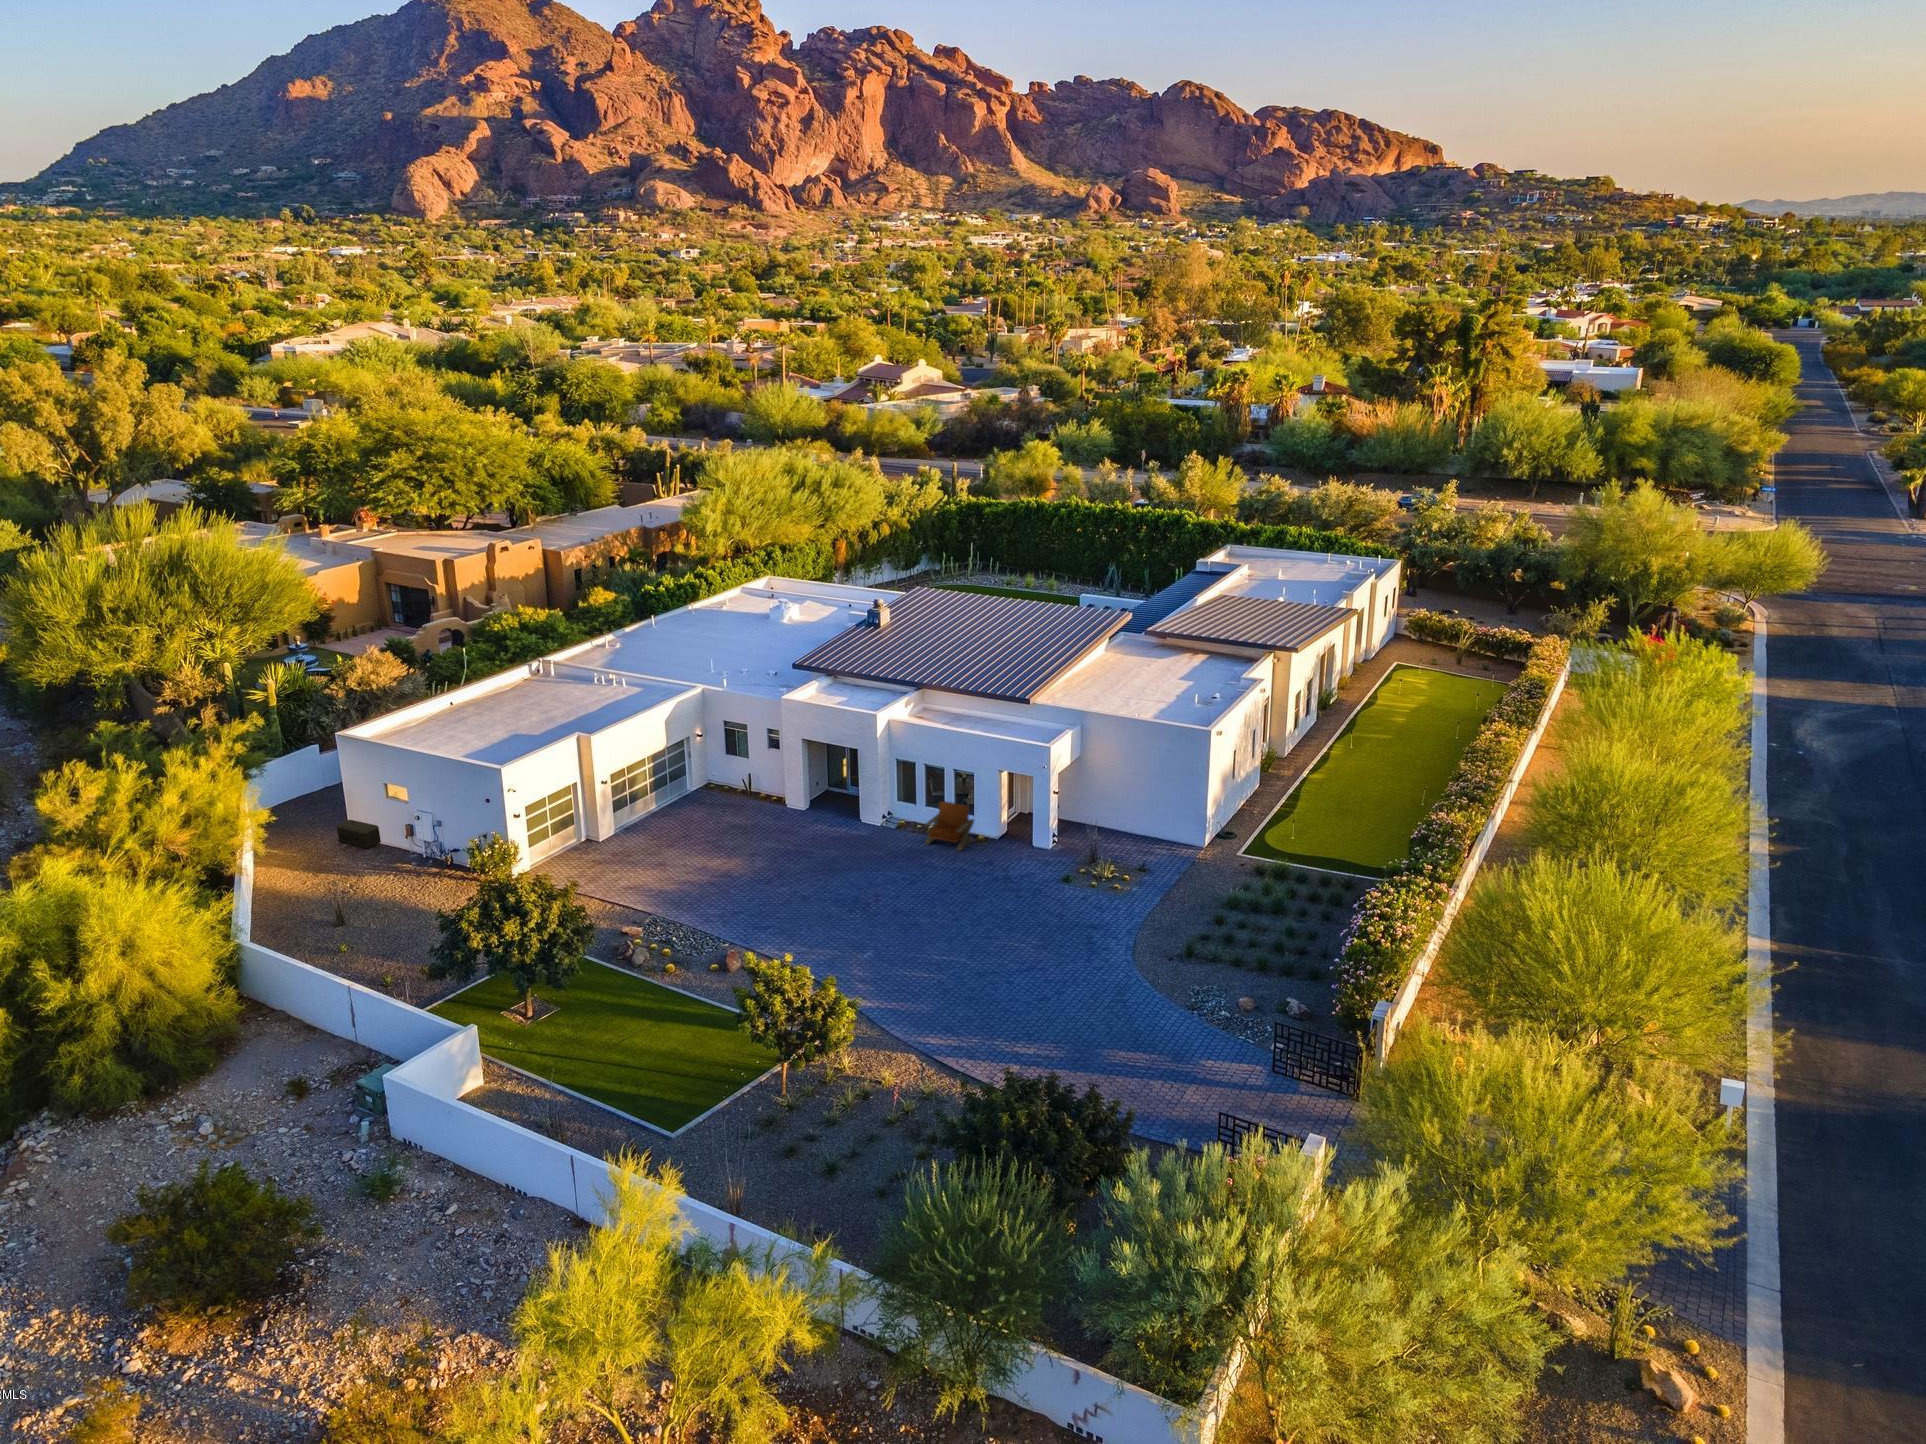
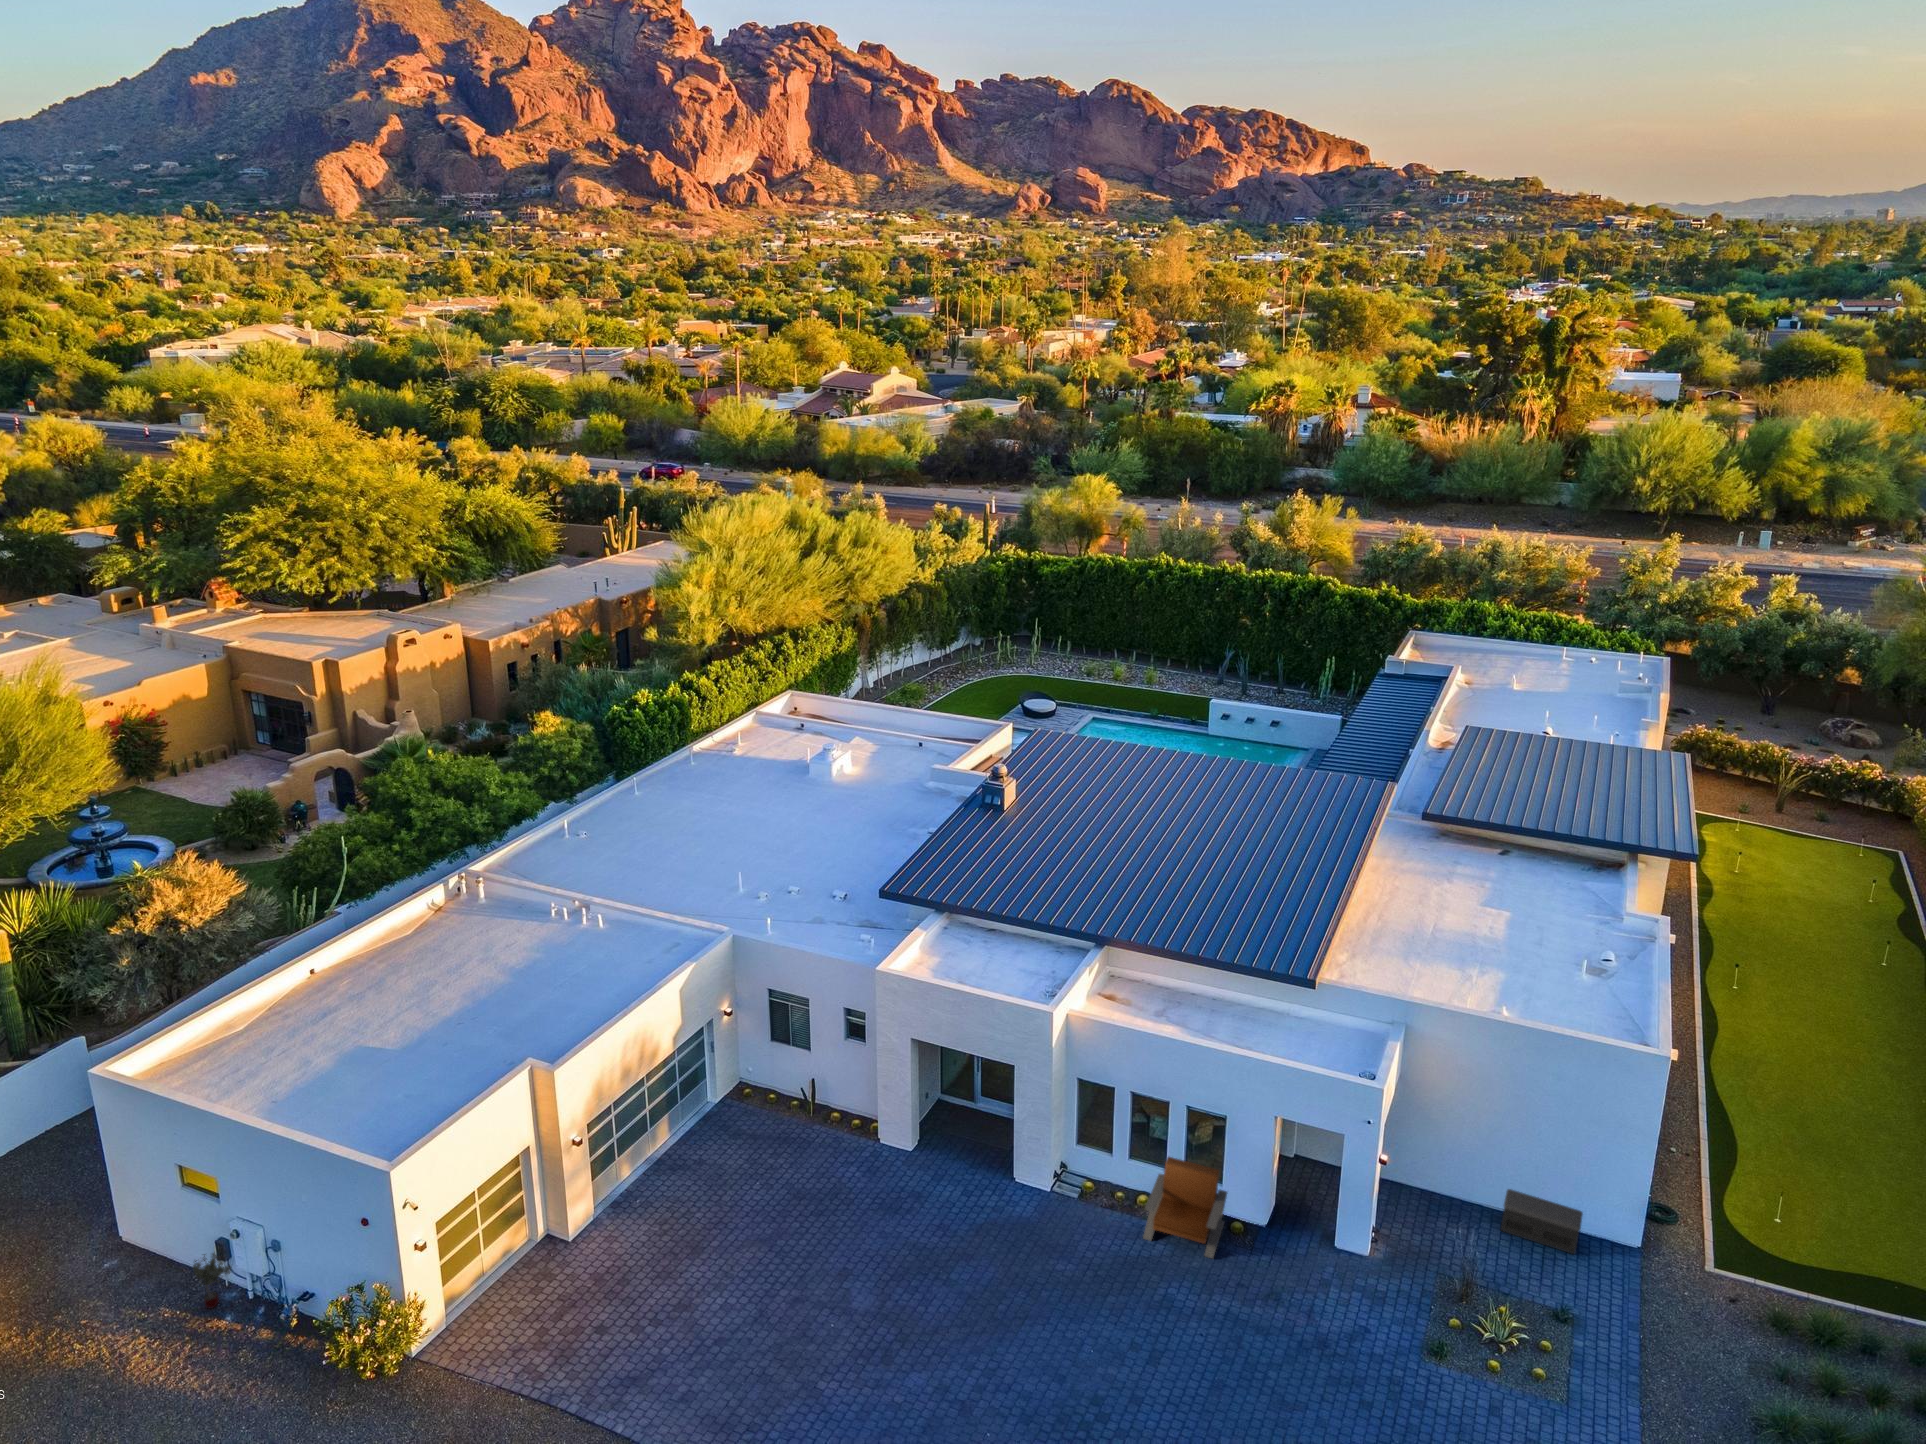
storage bench: present [337,820,381,848] -> present [1501,1189,1583,1254]
potted tree: none [395,824,417,857] -> present [193,1253,231,1308]

